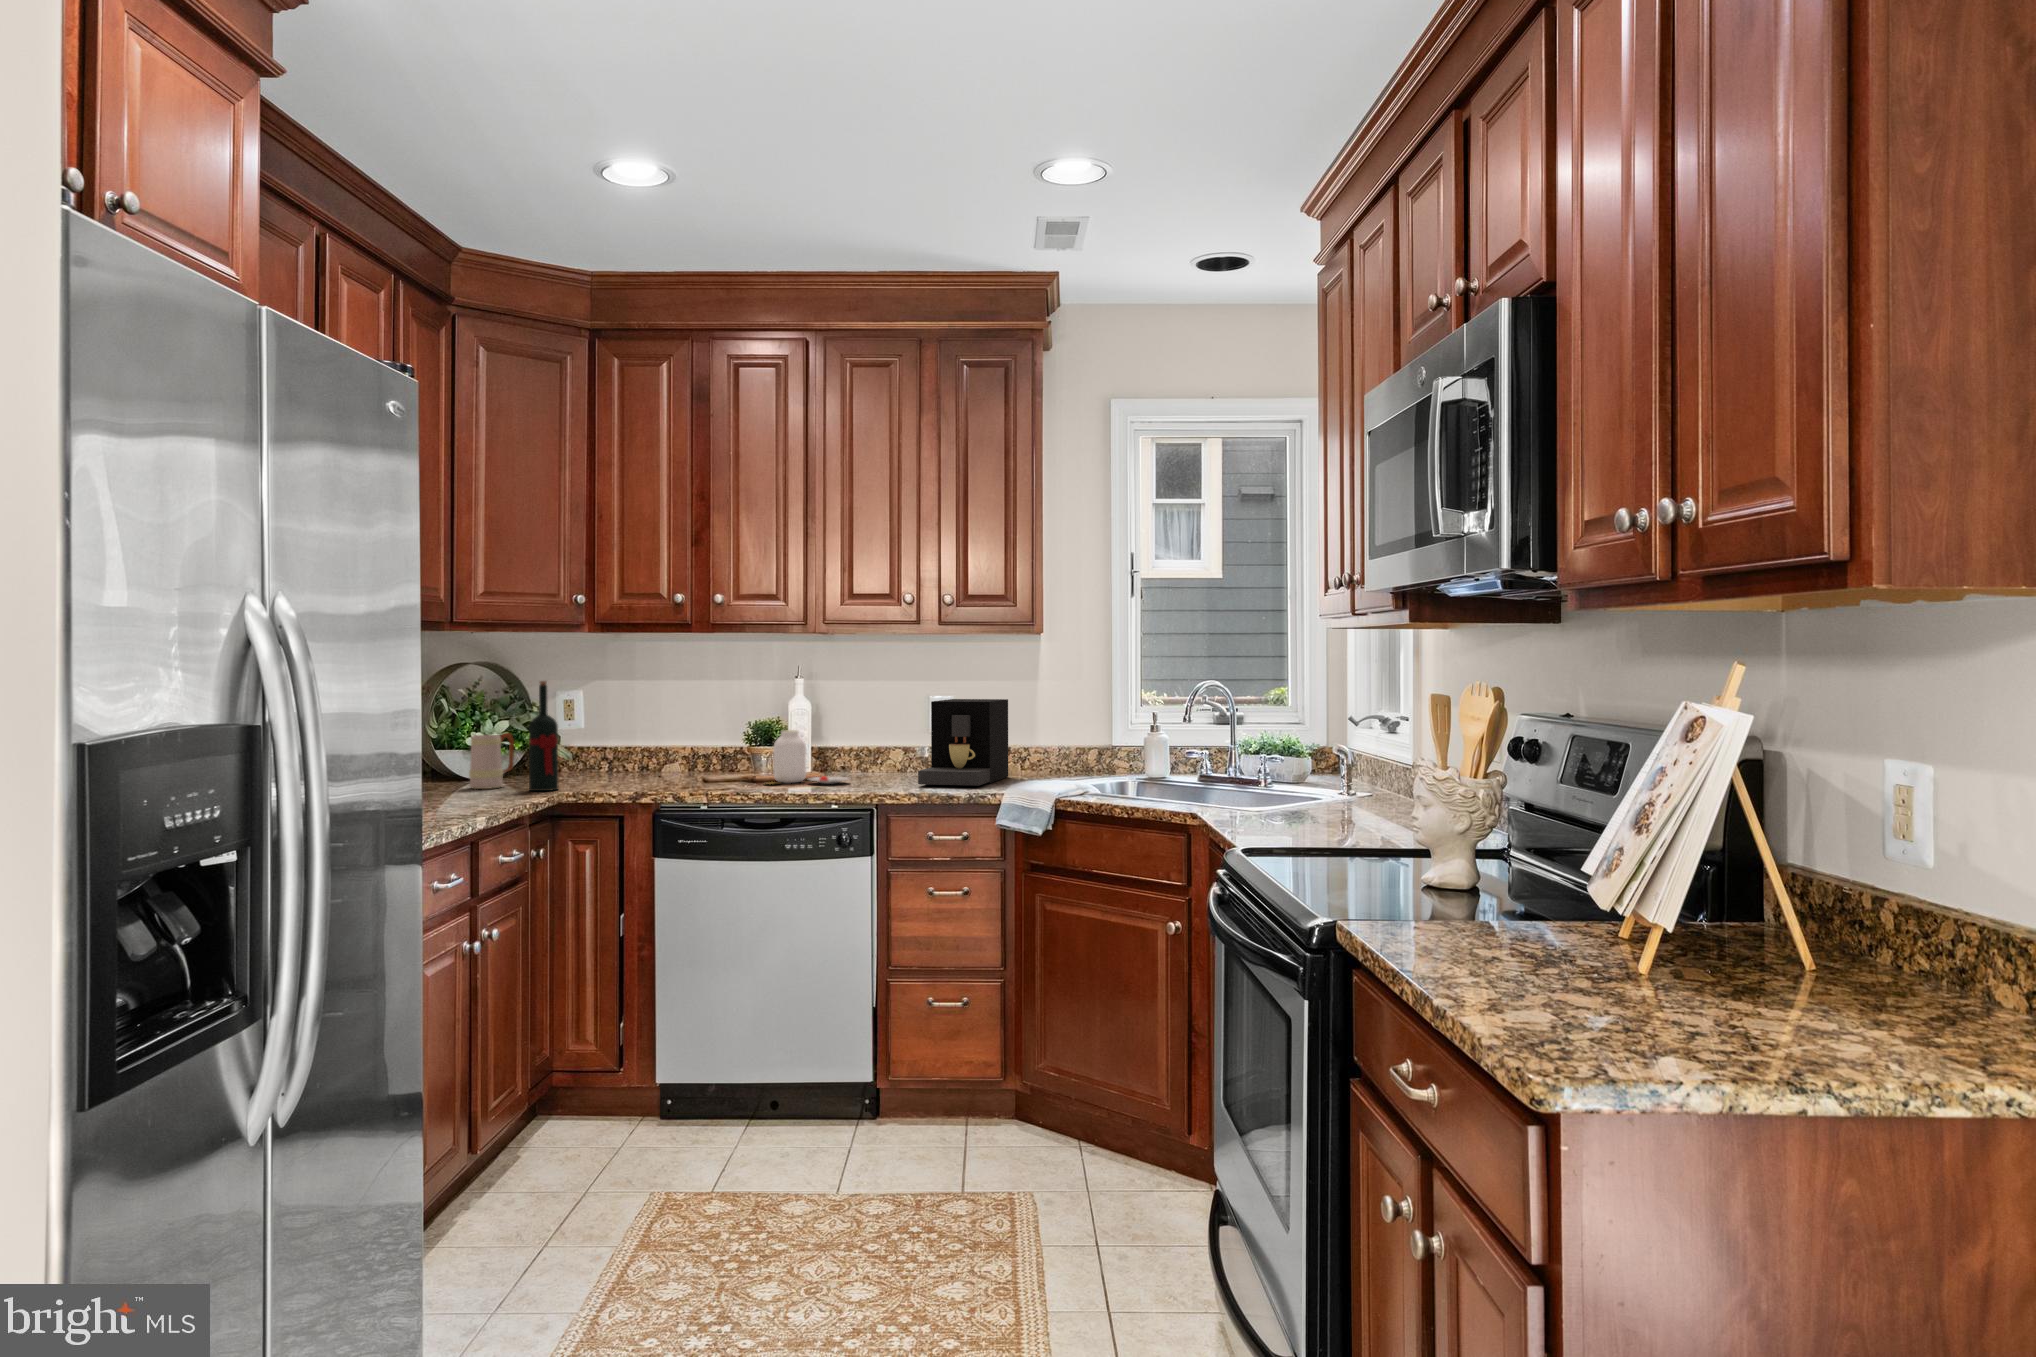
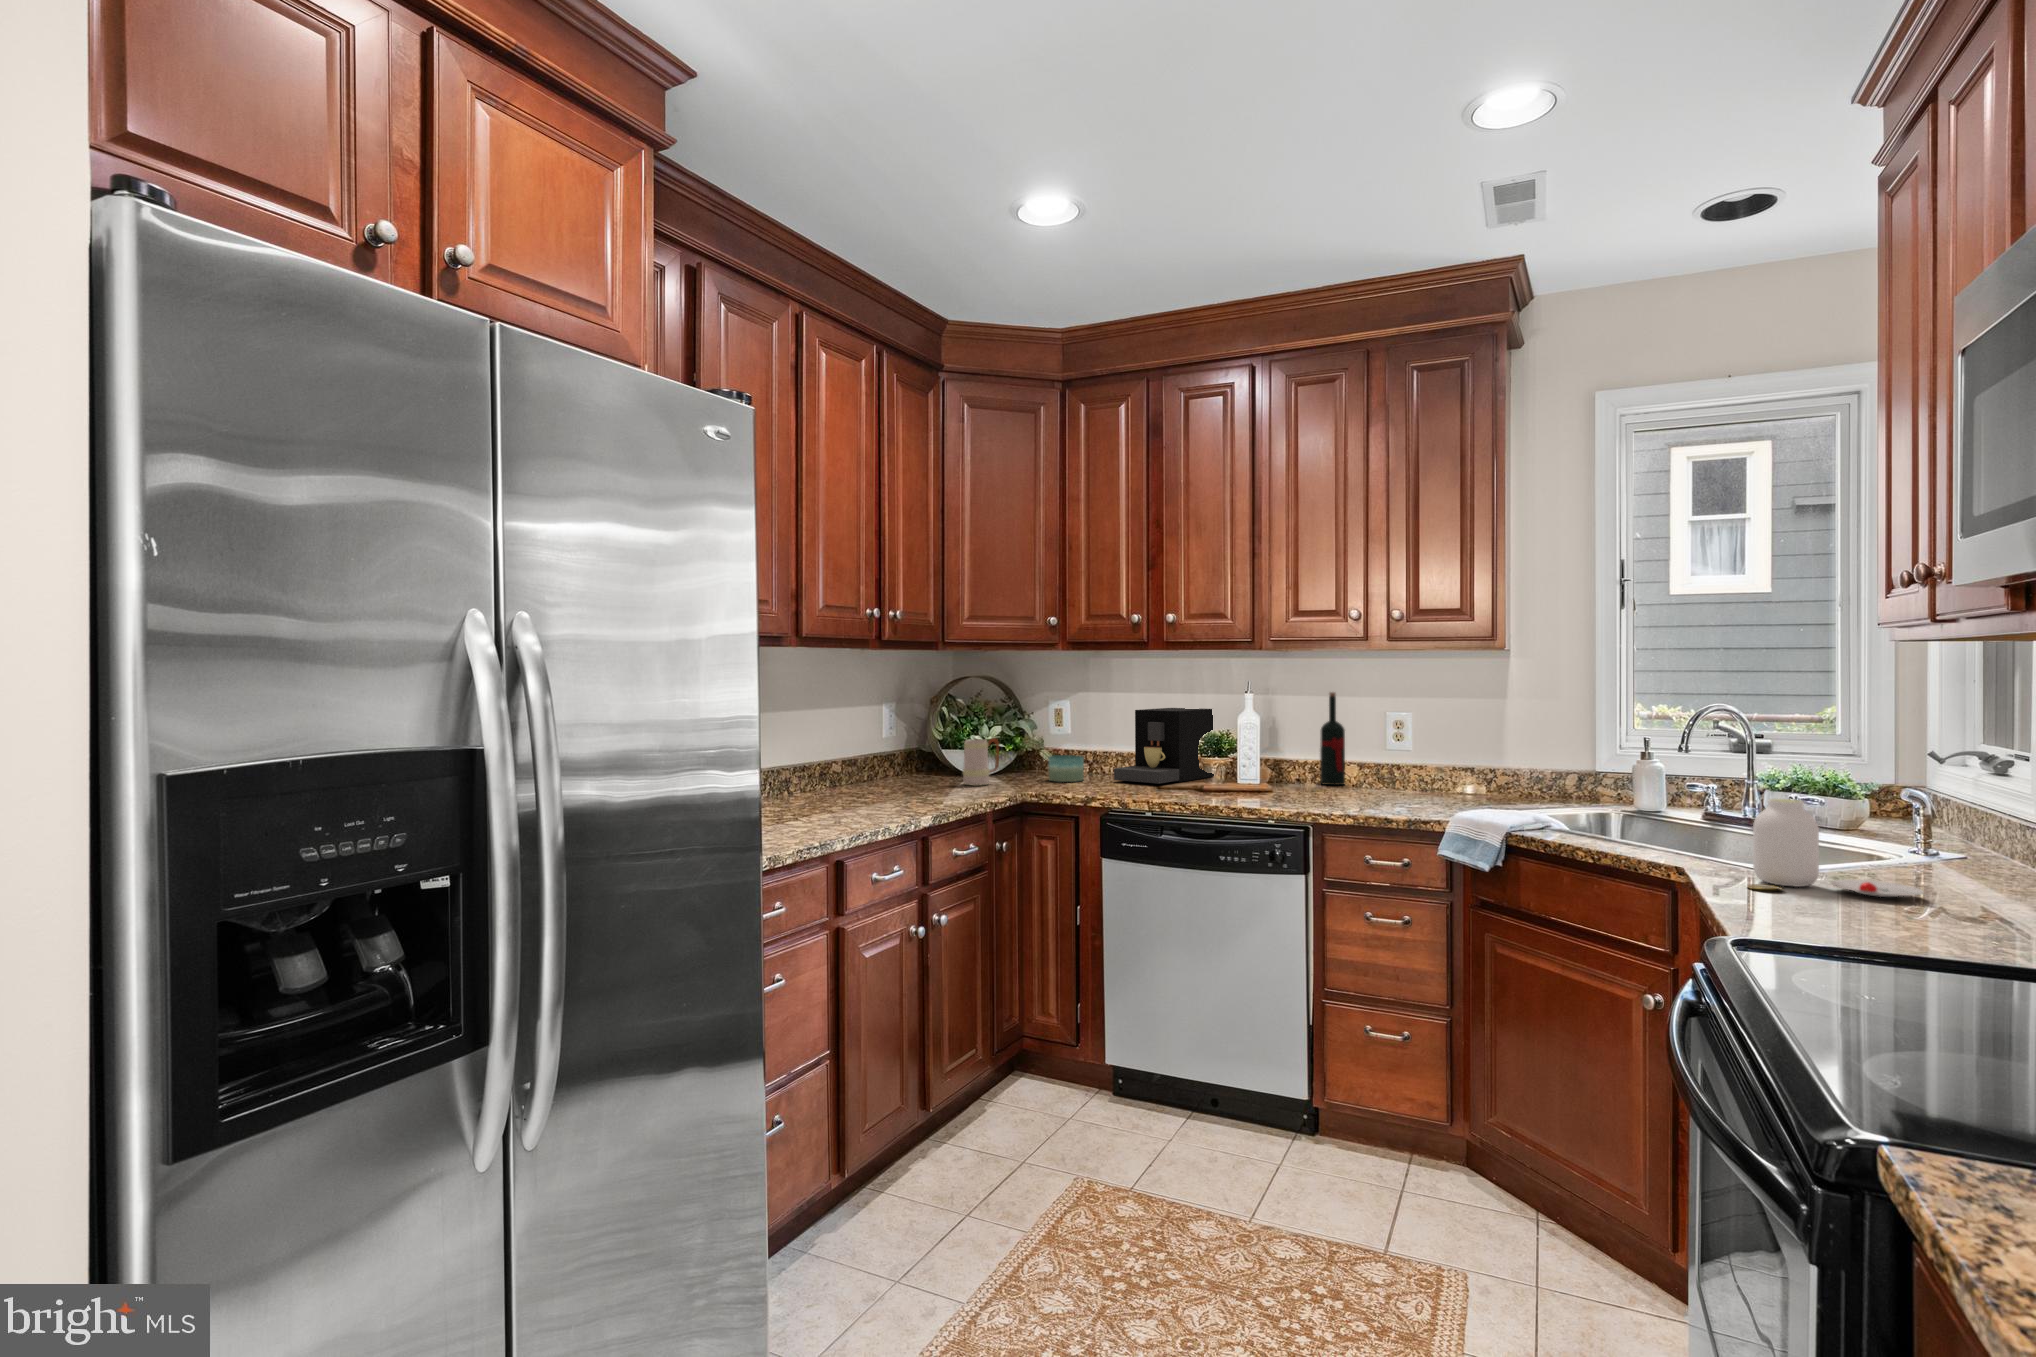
wine bottle: present [529,681,559,791] -> present [1320,692,1345,785]
coffee maker: present [918,699,1008,786] -> present [1114,708,1214,784]
jar: present [764,730,849,785] -> present [1748,799,1924,897]
candle: none [570,751,612,781] -> present [1049,755,1084,782]

